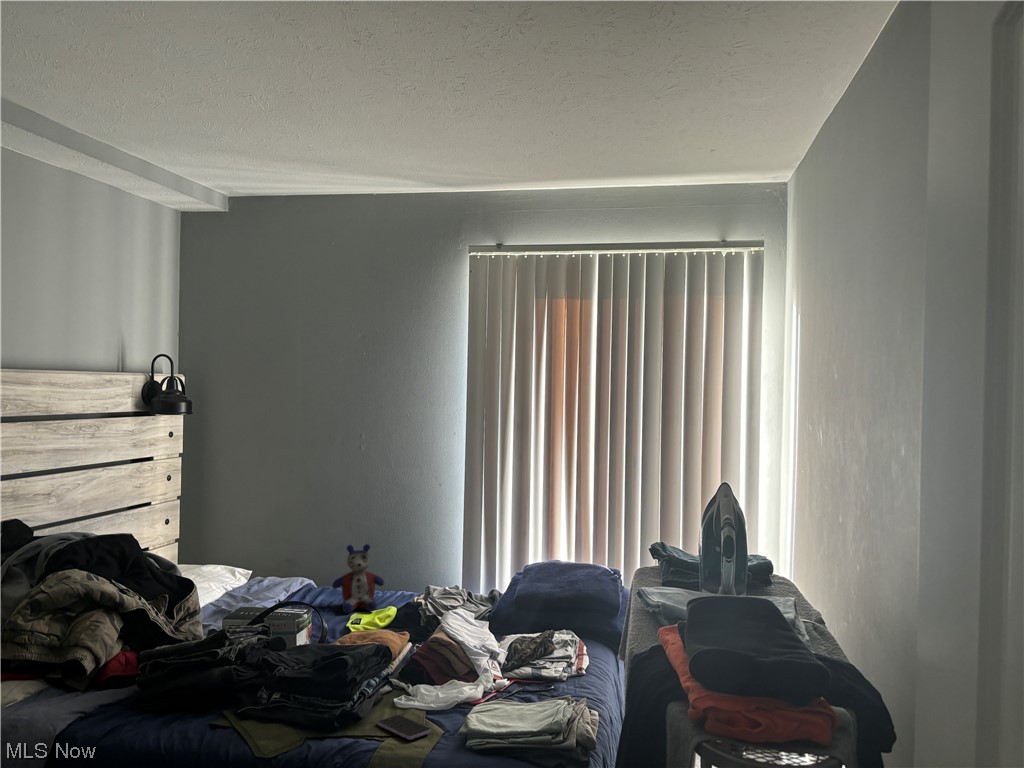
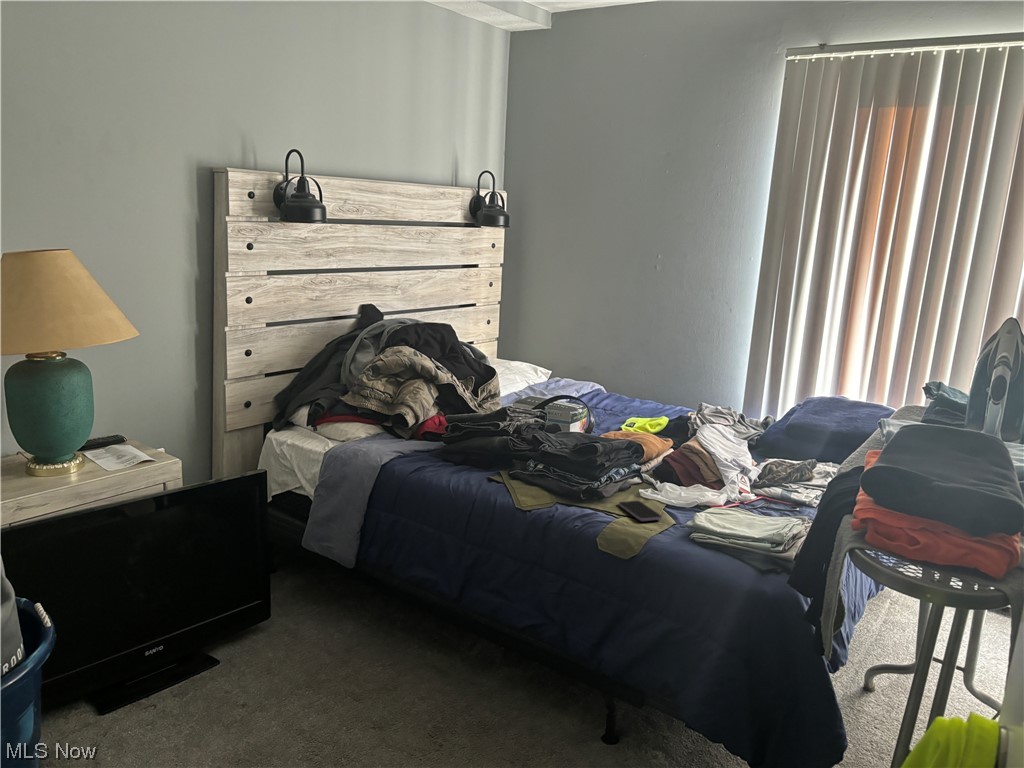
stuffed bear: present [332,544,384,613] -> none [614,356,662,418]

